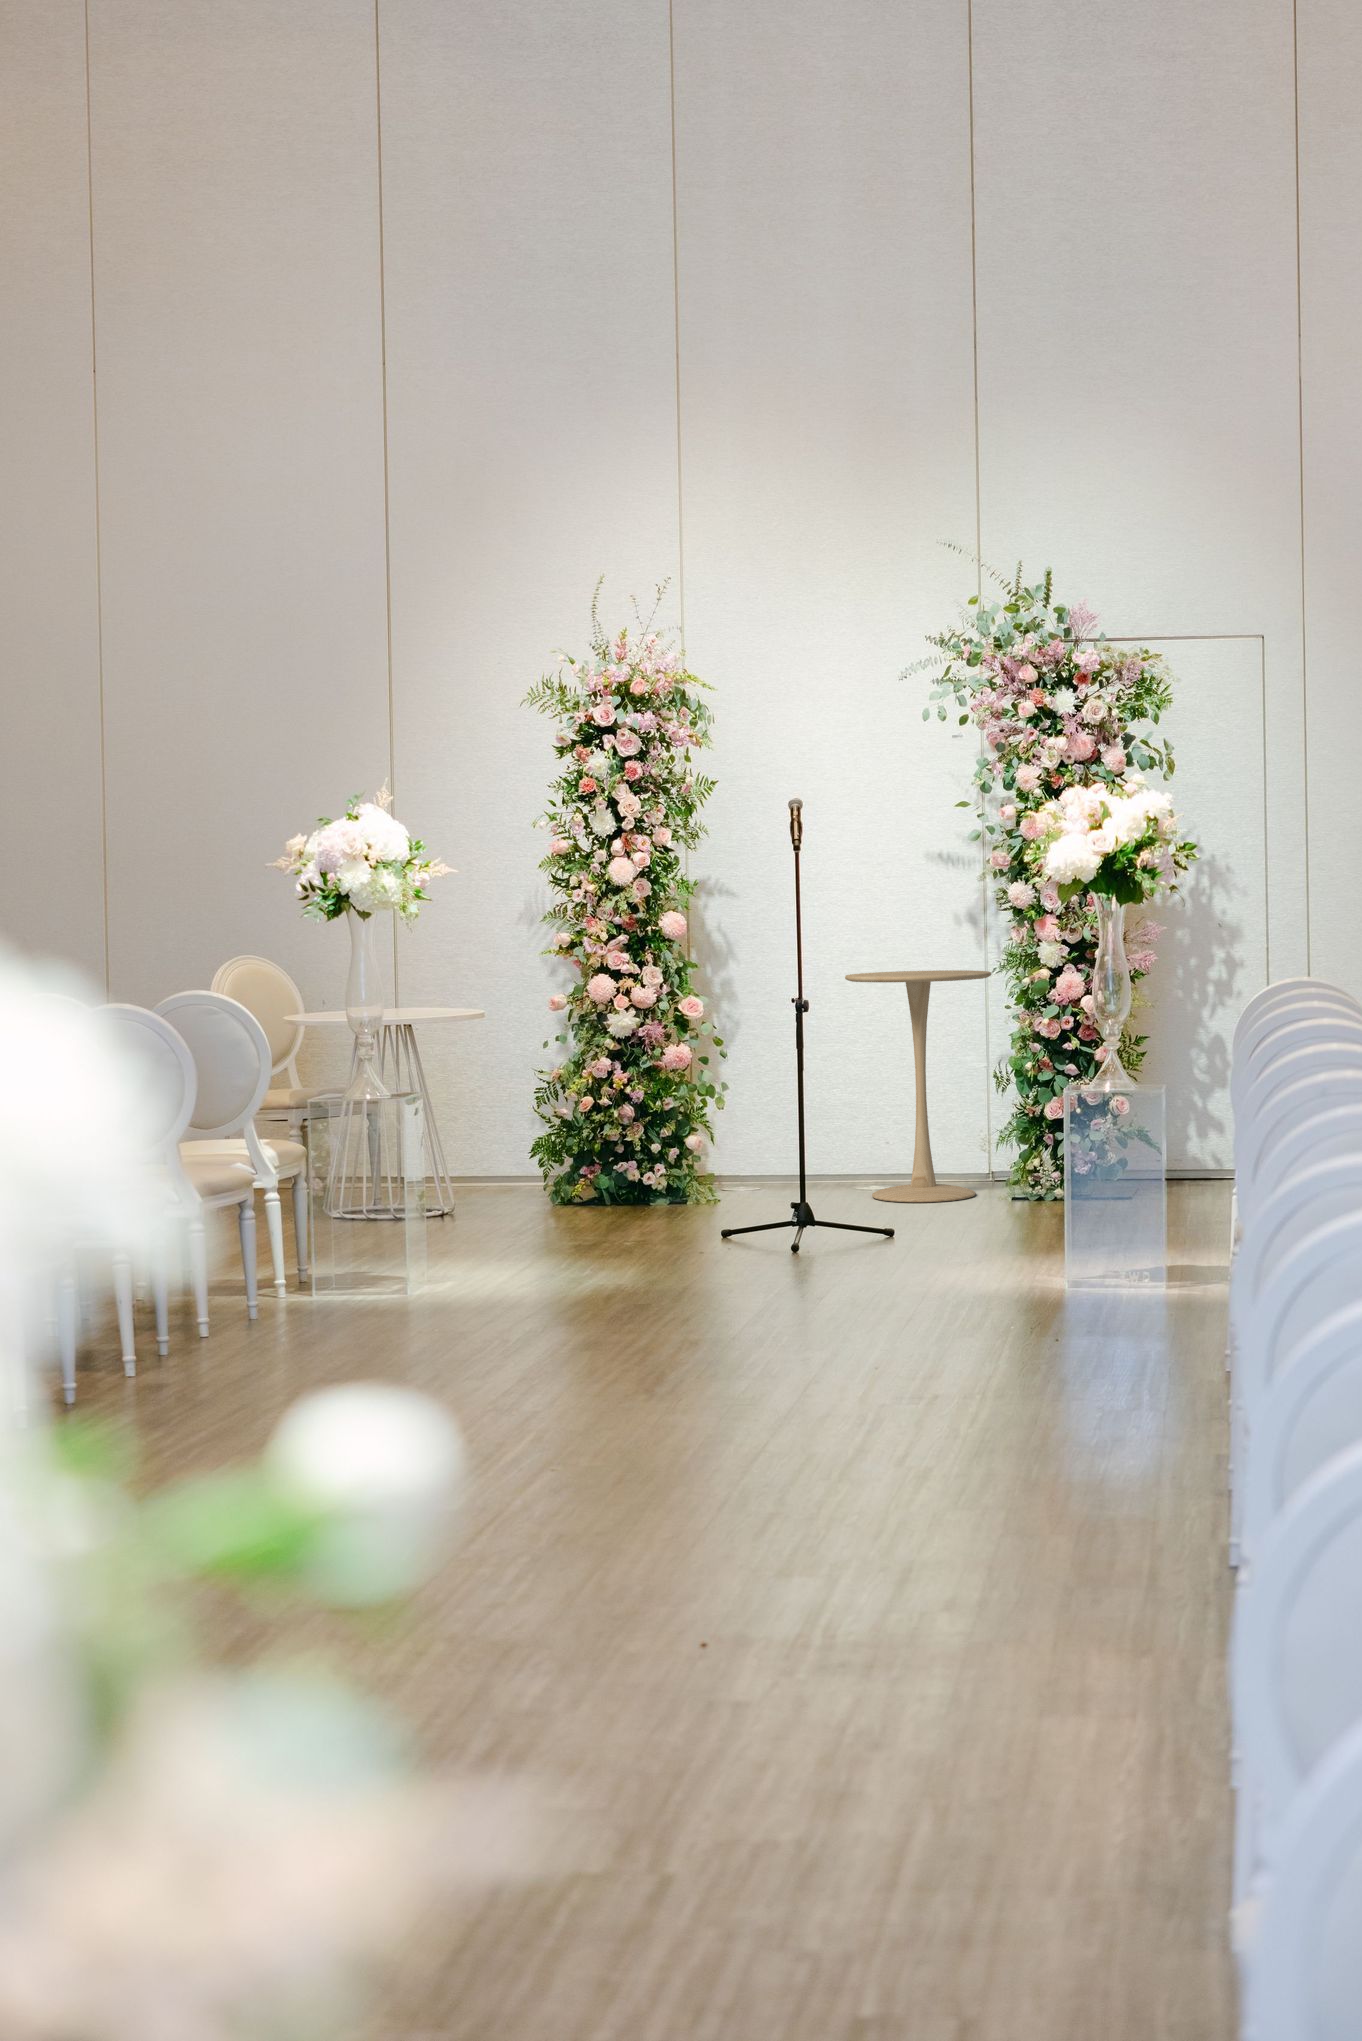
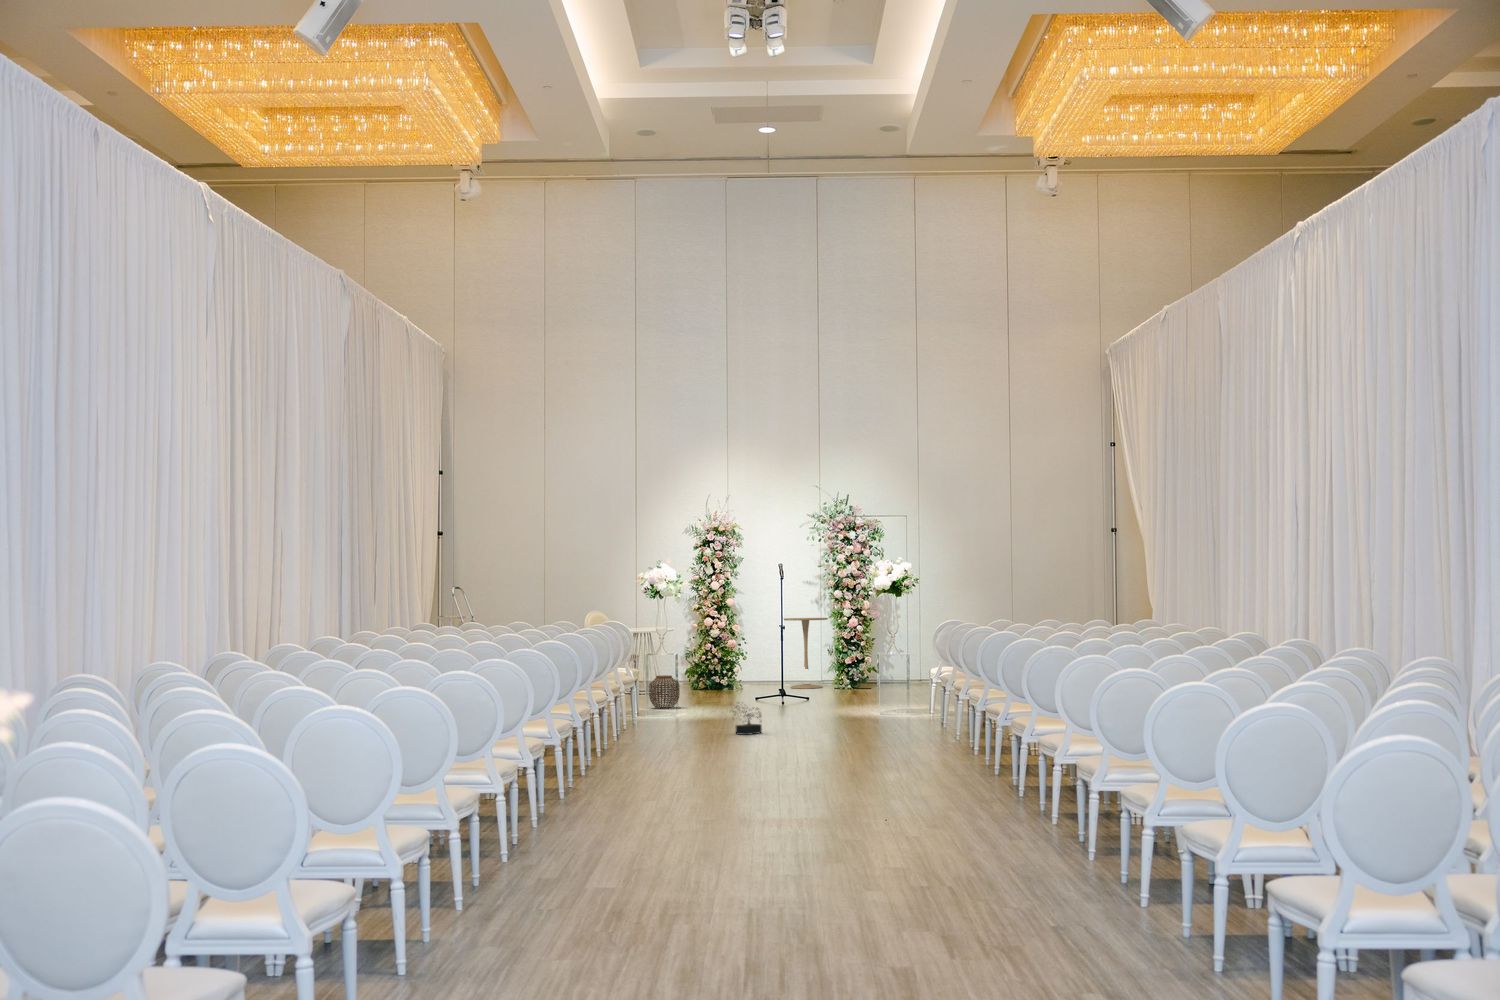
woven basket: none [235,1222,356,1354] -> present [649,675,680,708]
decorative plant: none [130,1594,358,1806] -> present [730,704,762,735]

